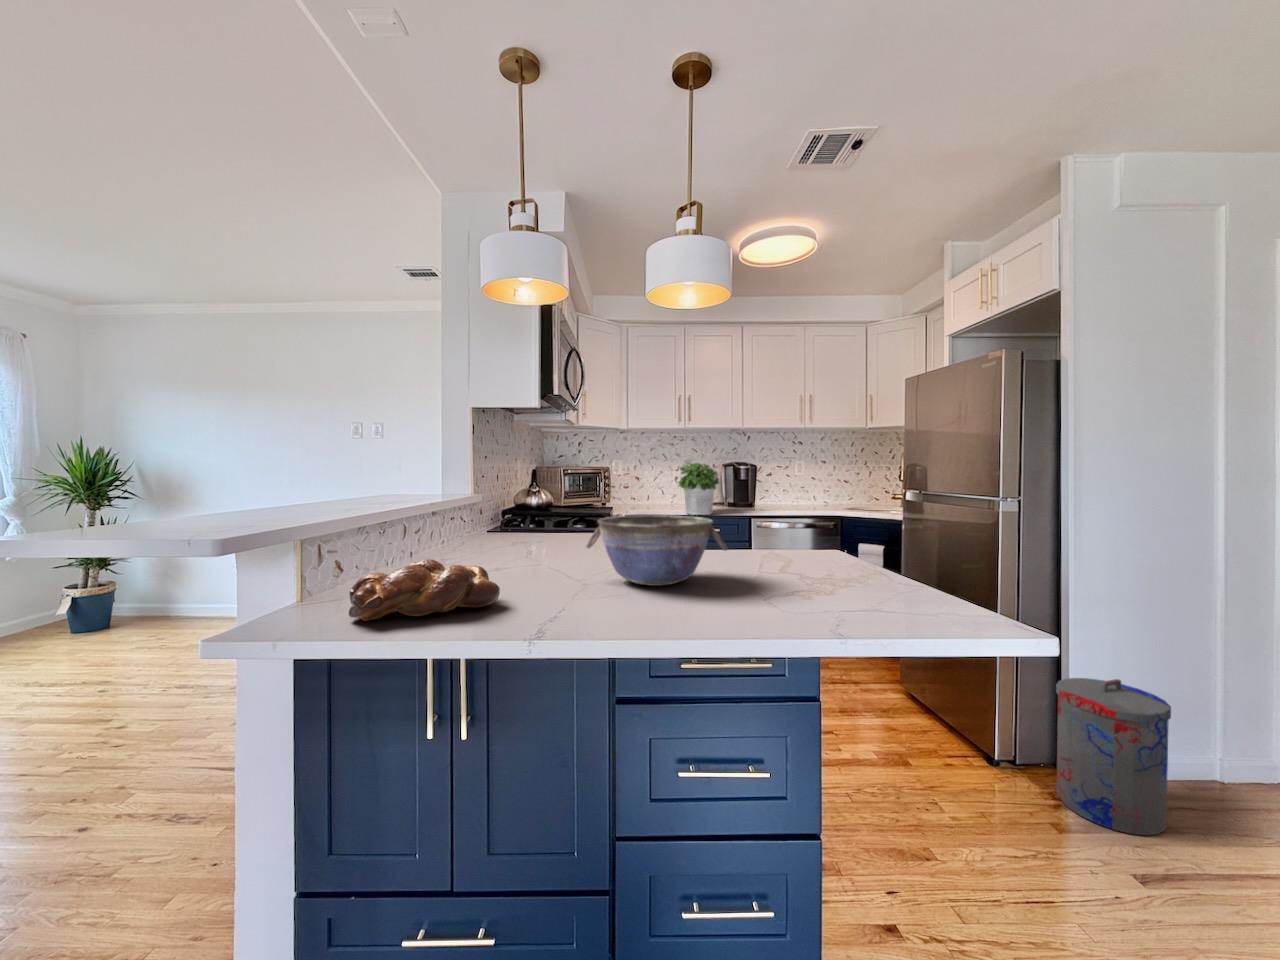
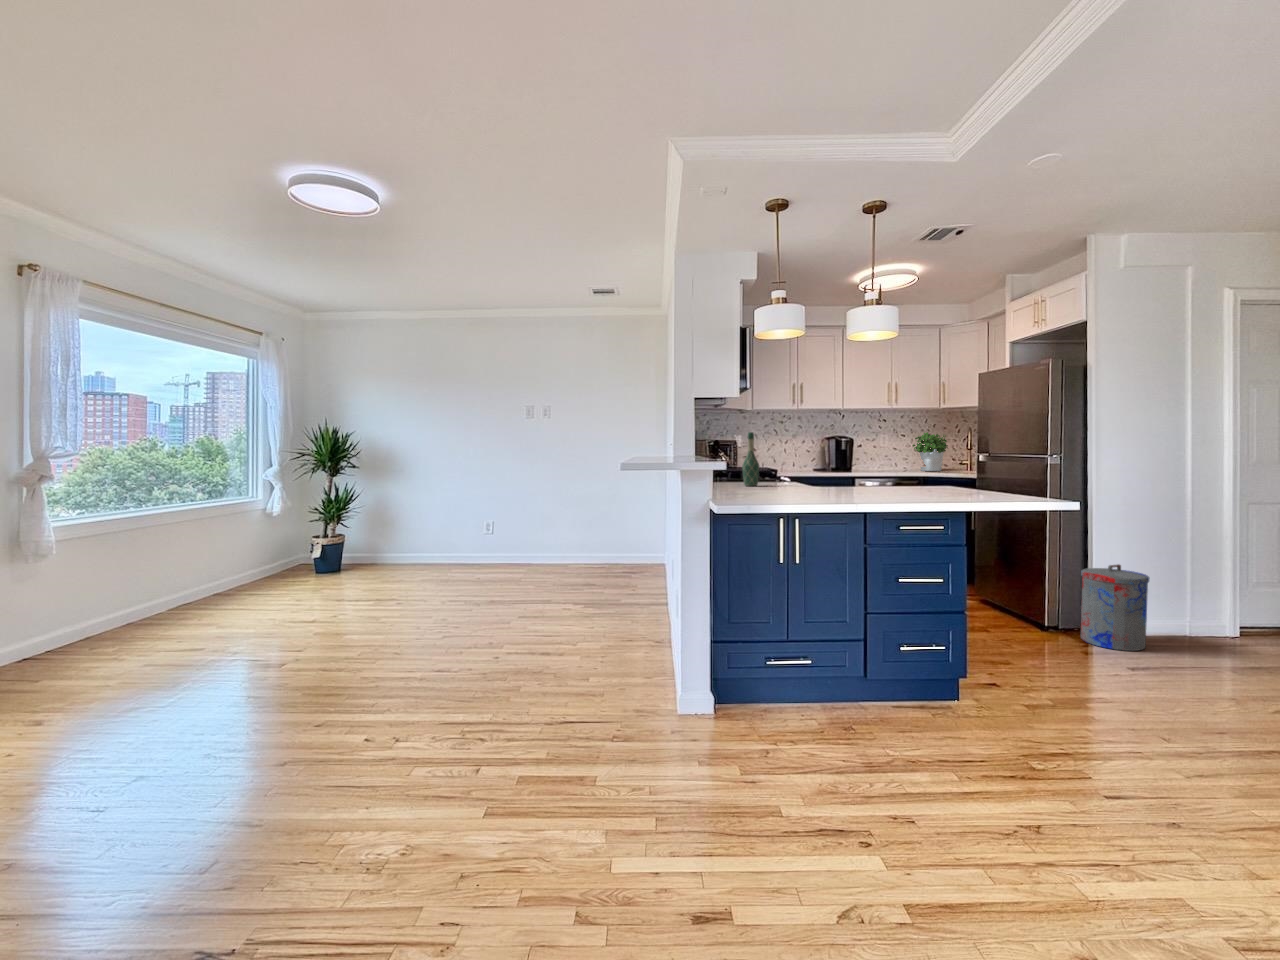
wine bottle: none [497,459,526,549] -> present [742,432,759,486]
potted plant: present [676,462,719,515] -> present [913,432,948,471]
bowl: present [587,515,727,586] -> none [835,460,910,492]
bread loaf: present [349,559,500,621] -> none [762,475,821,498]

